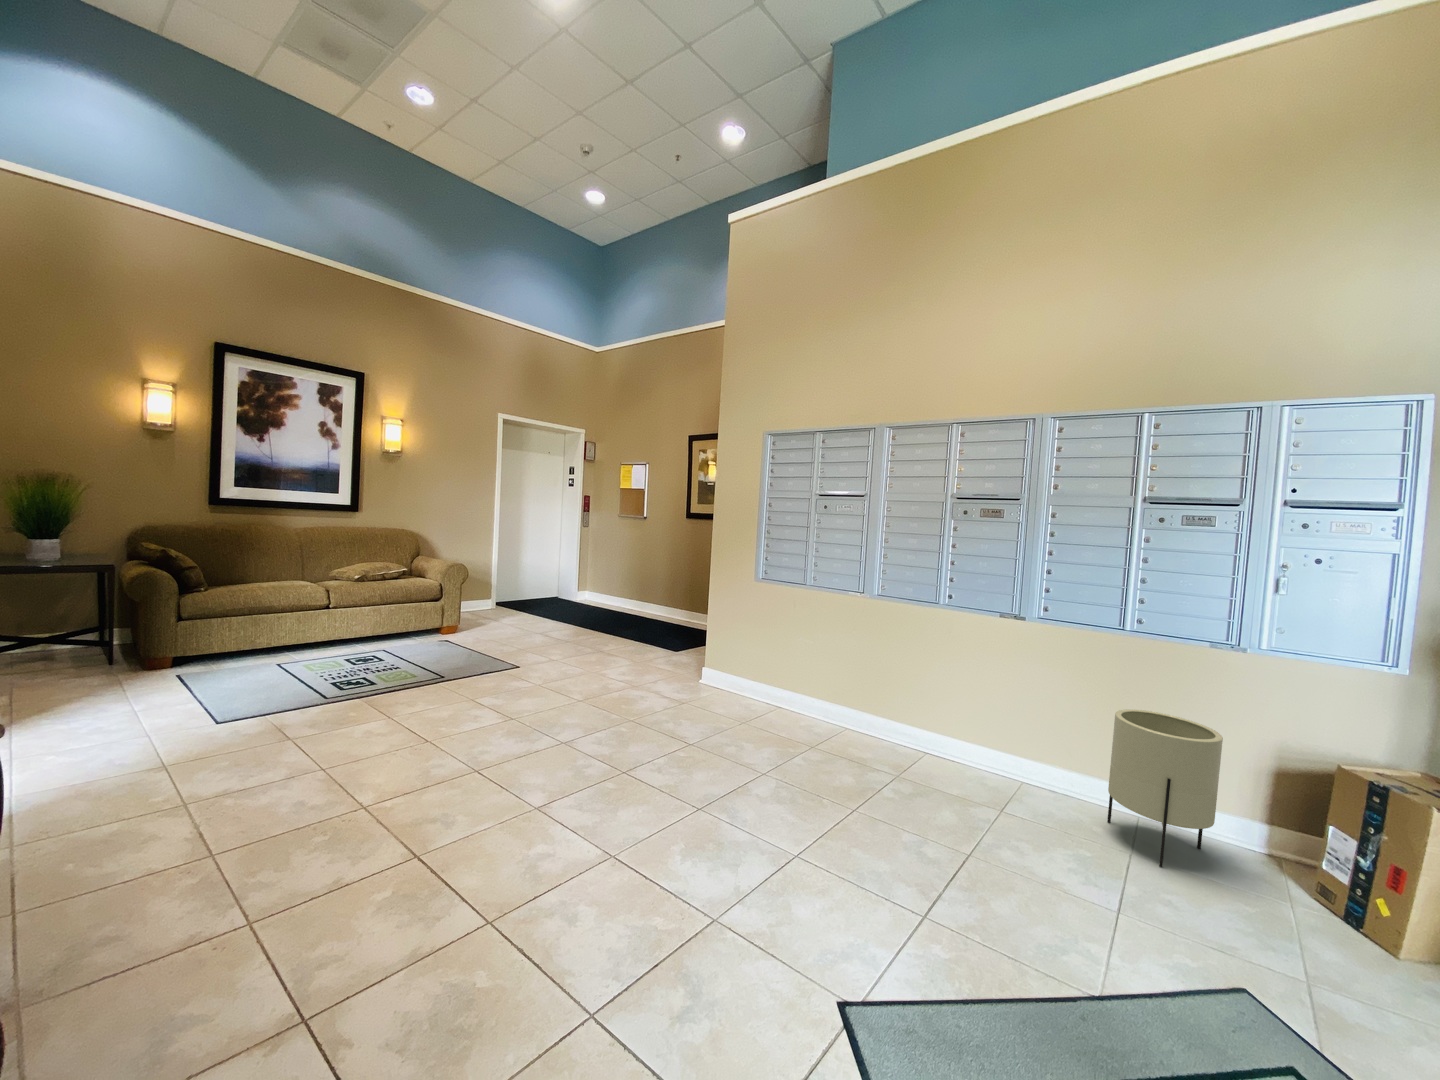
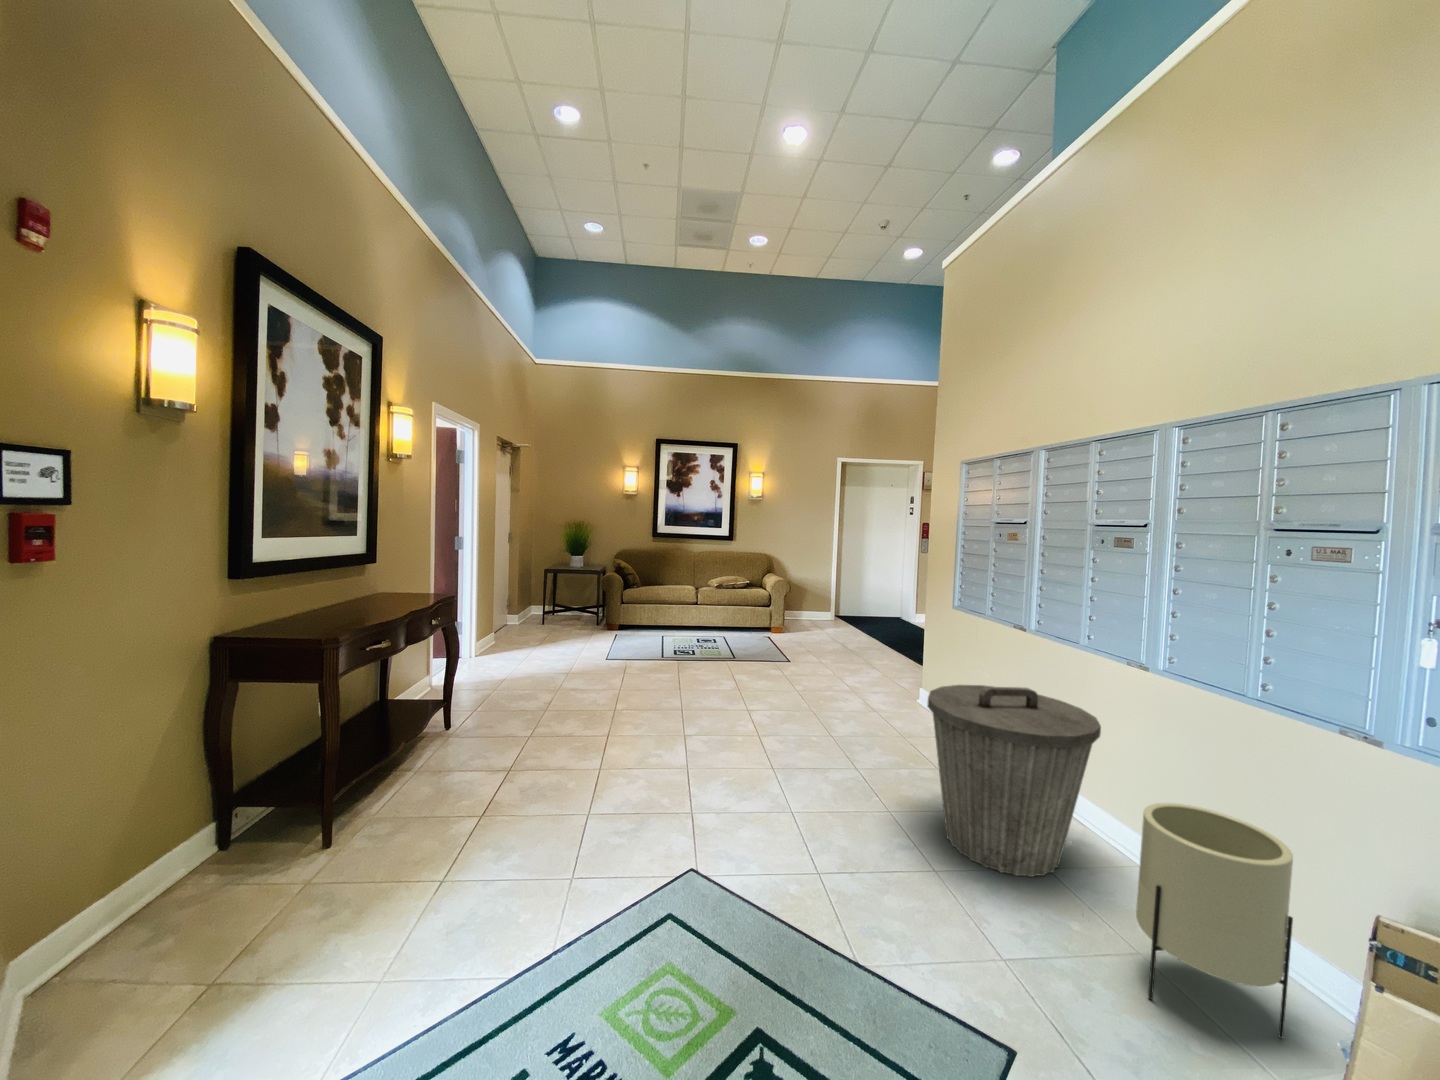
trash can: none [881,644,1036,818] -> present [928,685,1101,877]

